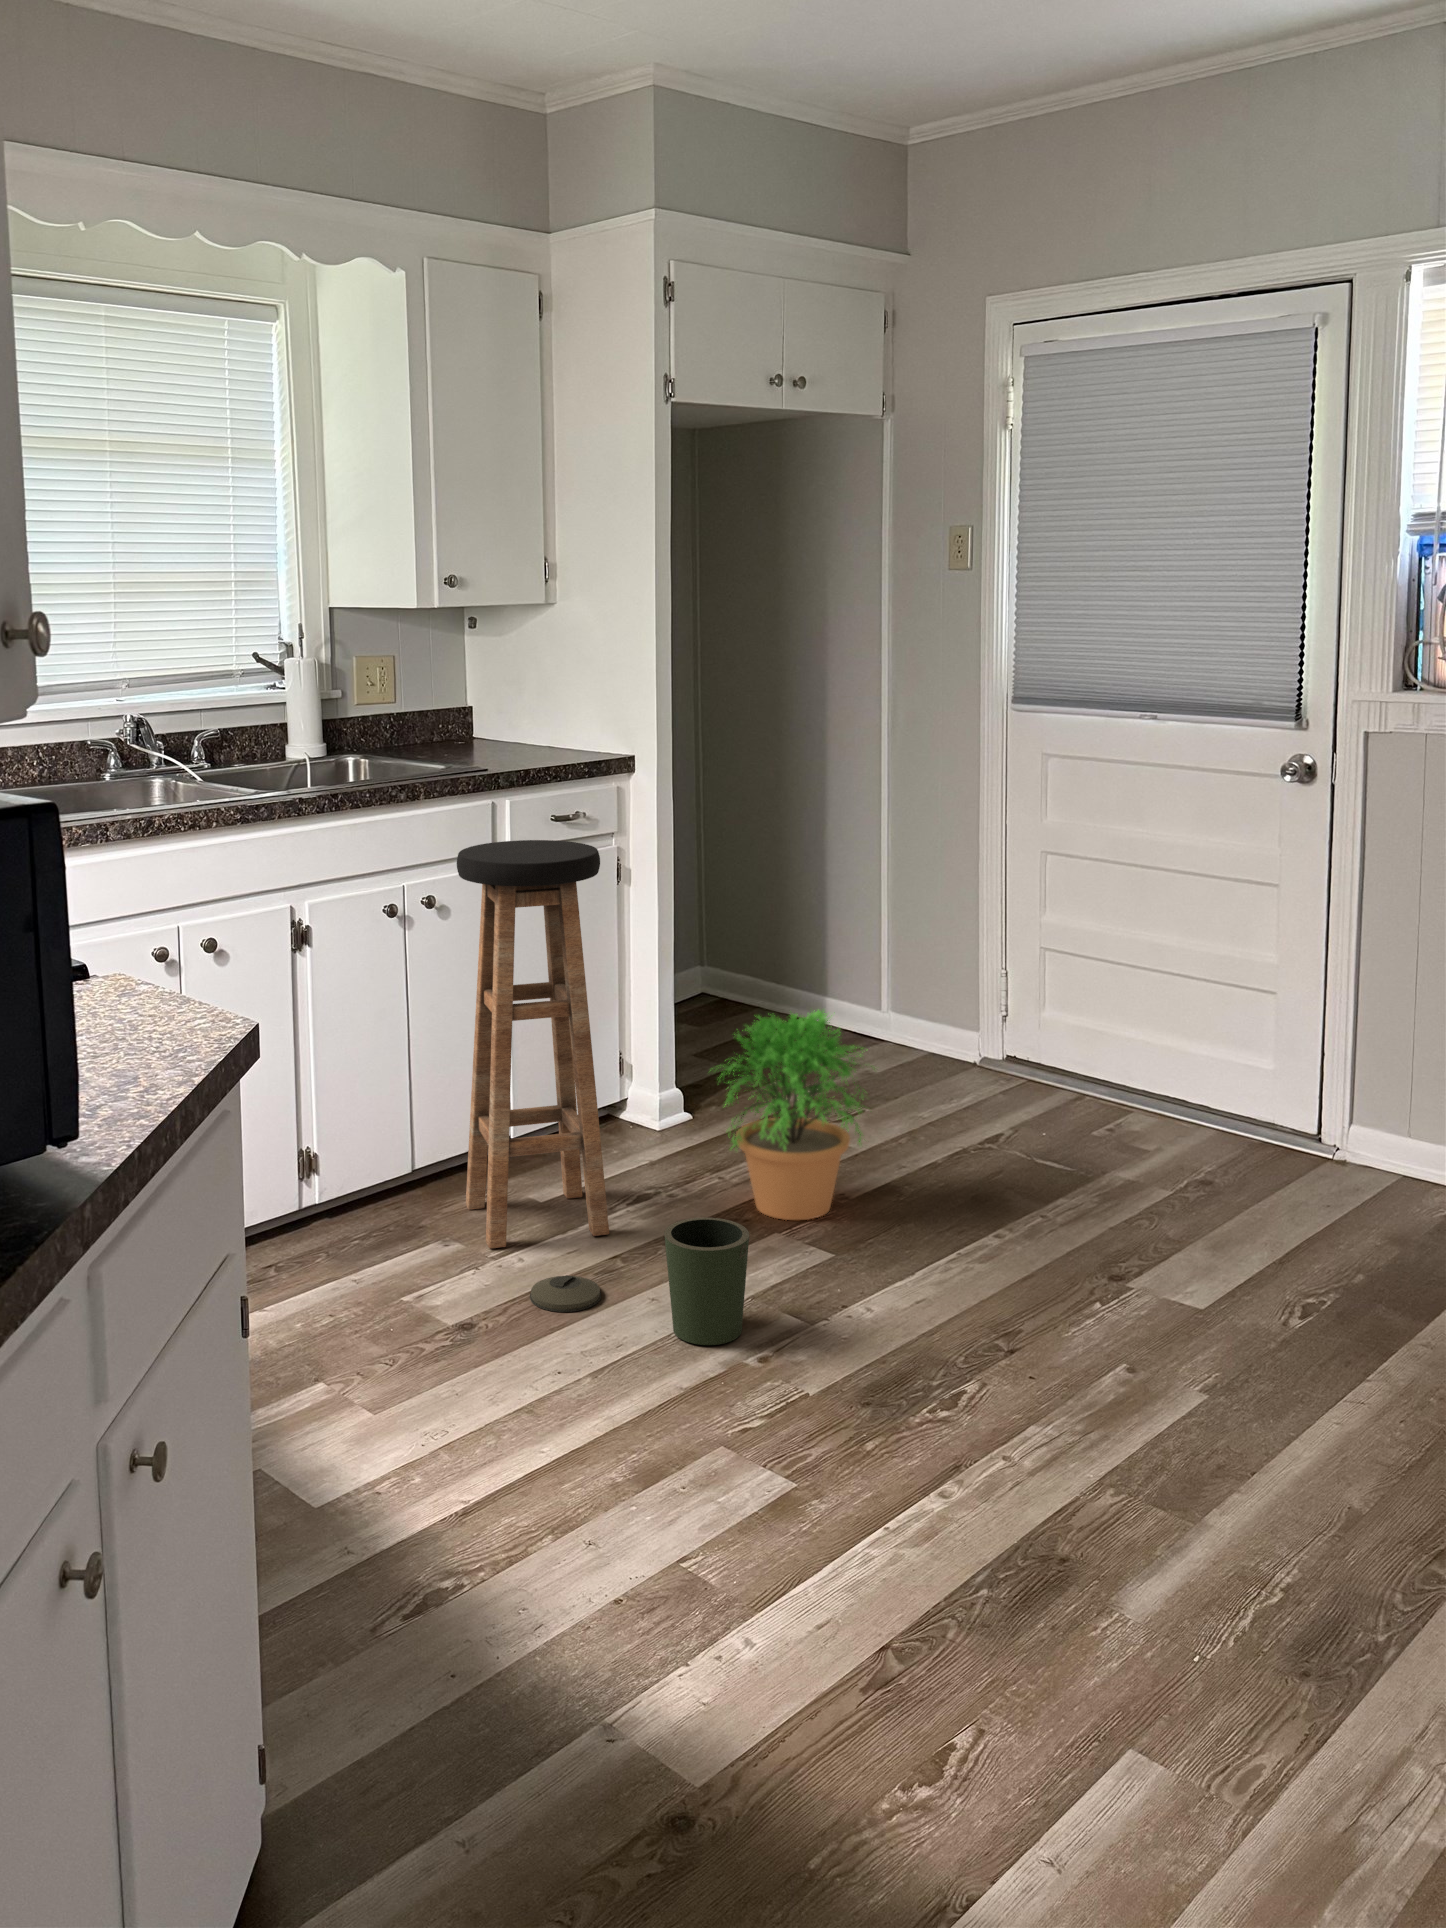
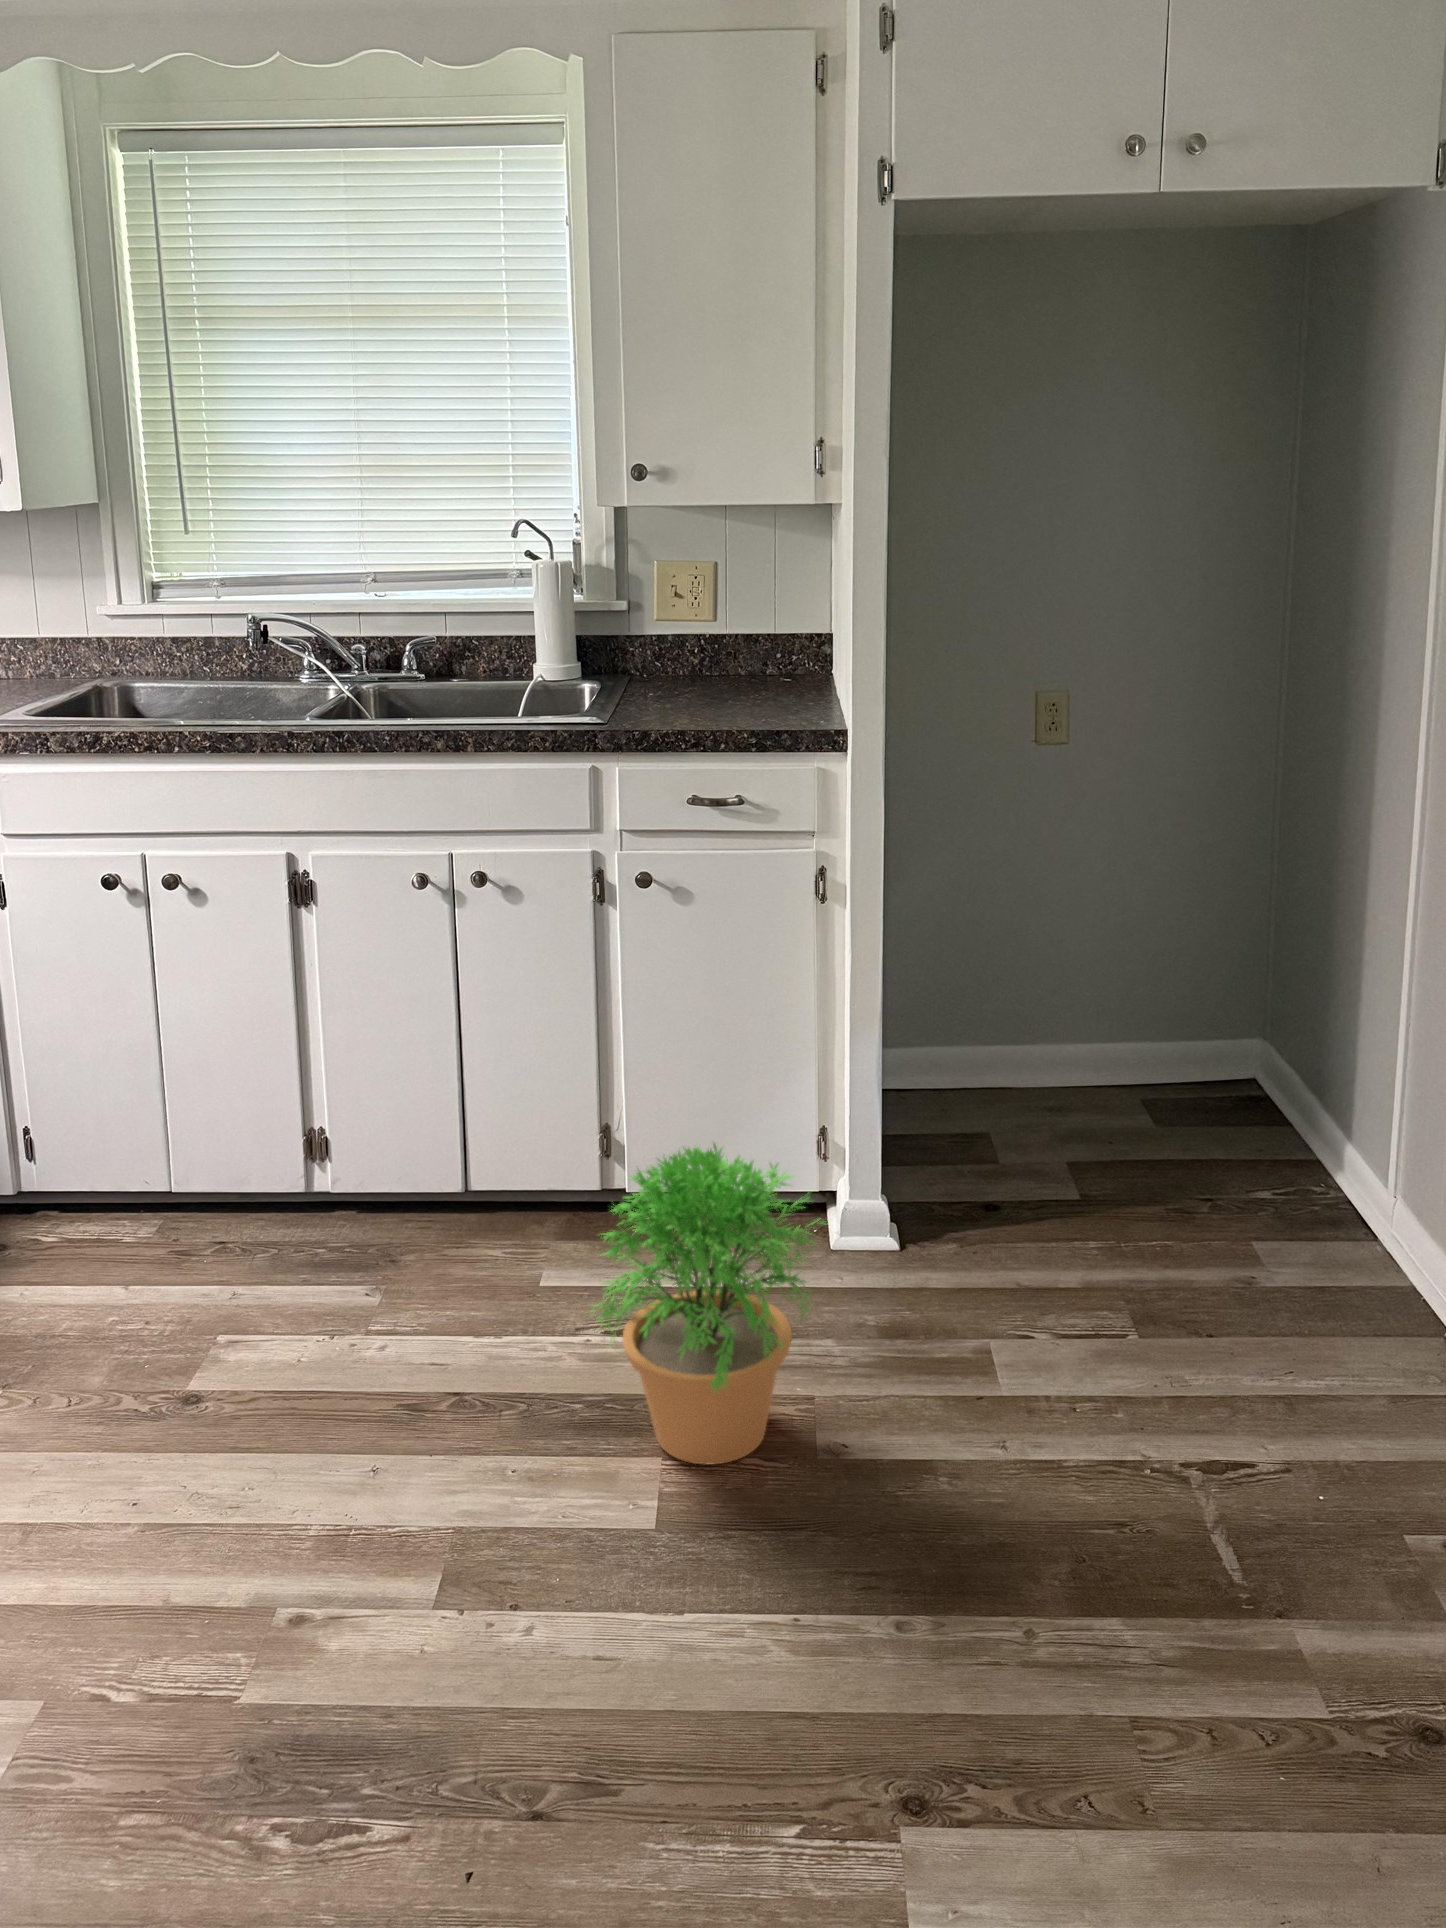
bar stool: present [457,840,609,1248] -> none [355,821,585,1354]
trash can: present [530,1217,749,1345] -> none [200,1371,337,1560]

